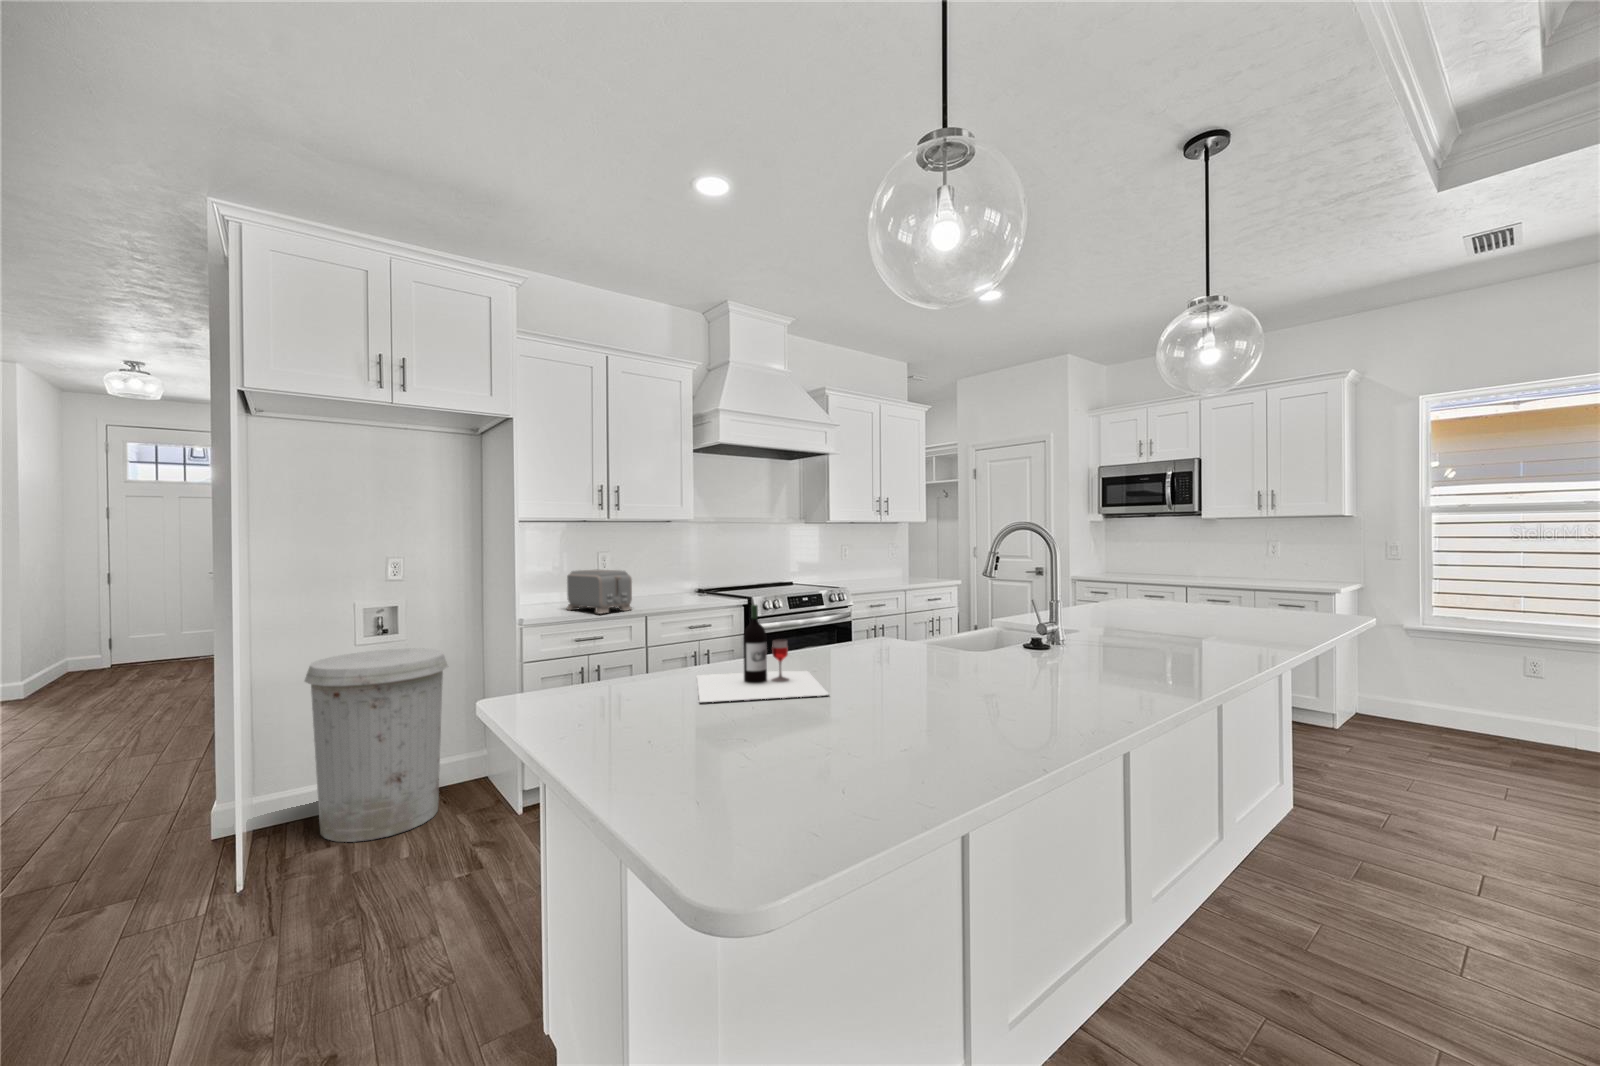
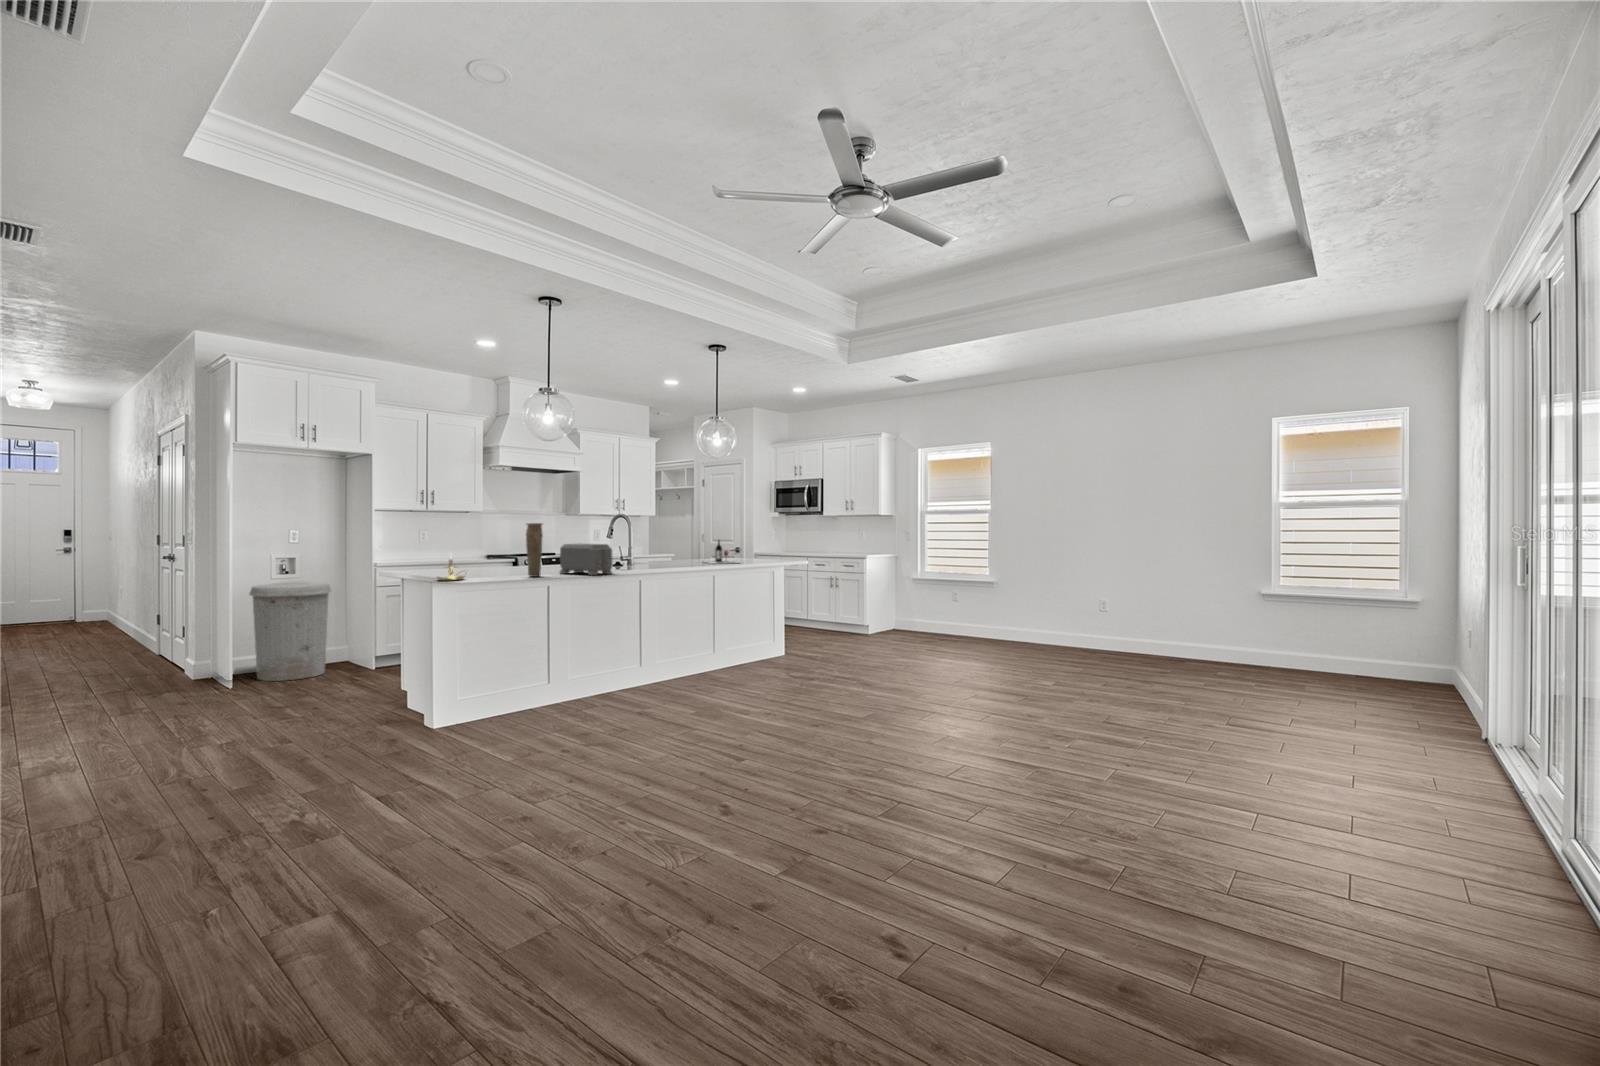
vase: none [858,545,911,714] -> present [526,523,543,577]
toaster: present [567,569,632,614] -> present [560,544,612,575]
wine bottle: present [697,605,829,702] -> present [707,540,734,564]
candle holder: none [601,647,700,752] -> present [437,558,465,581]

